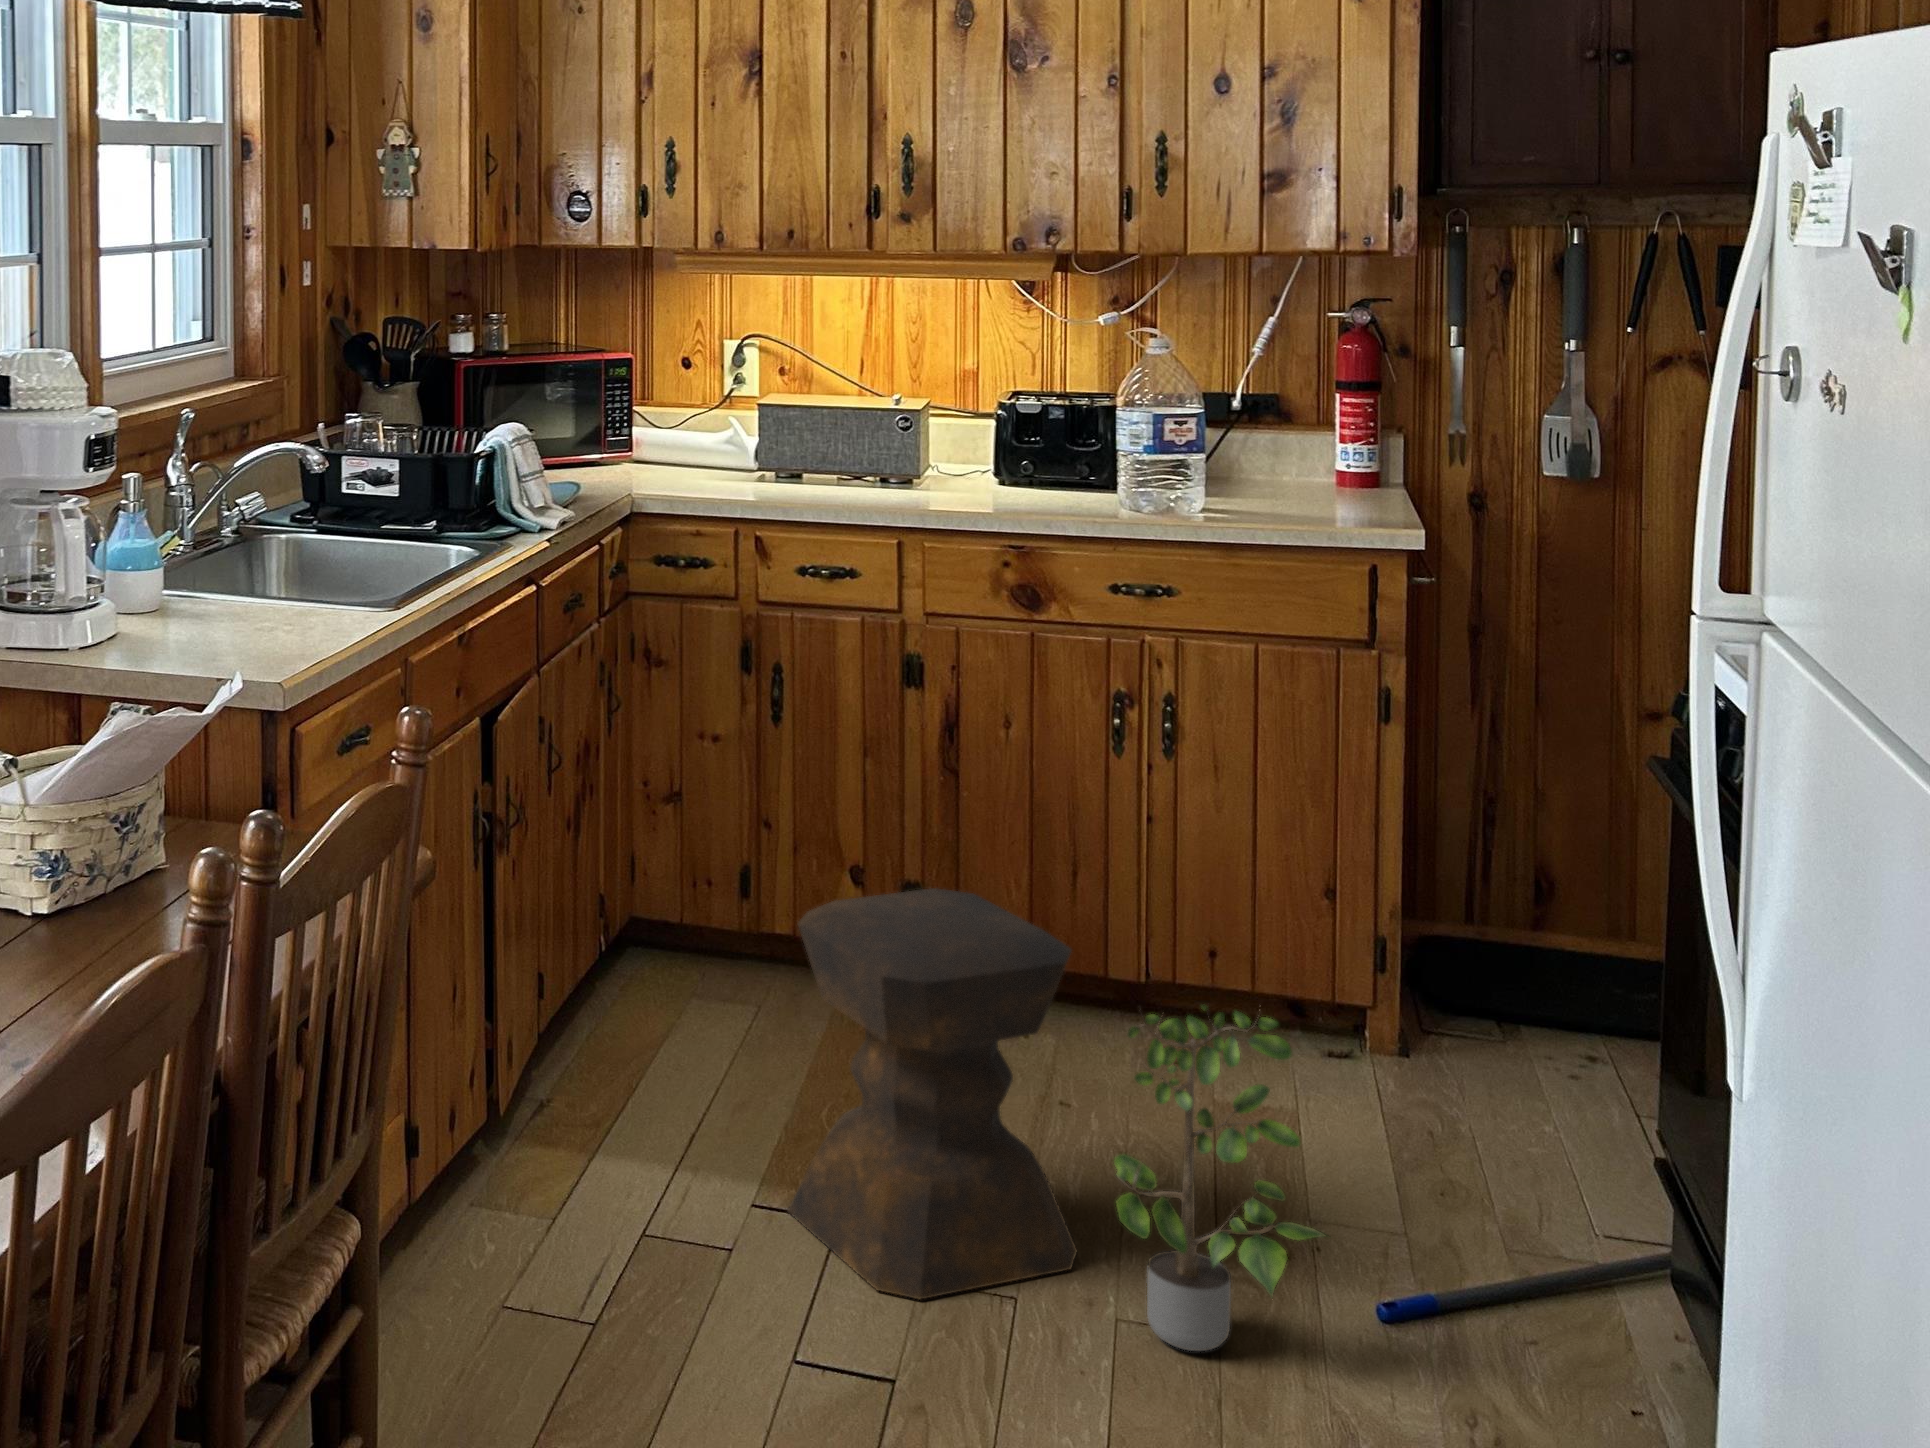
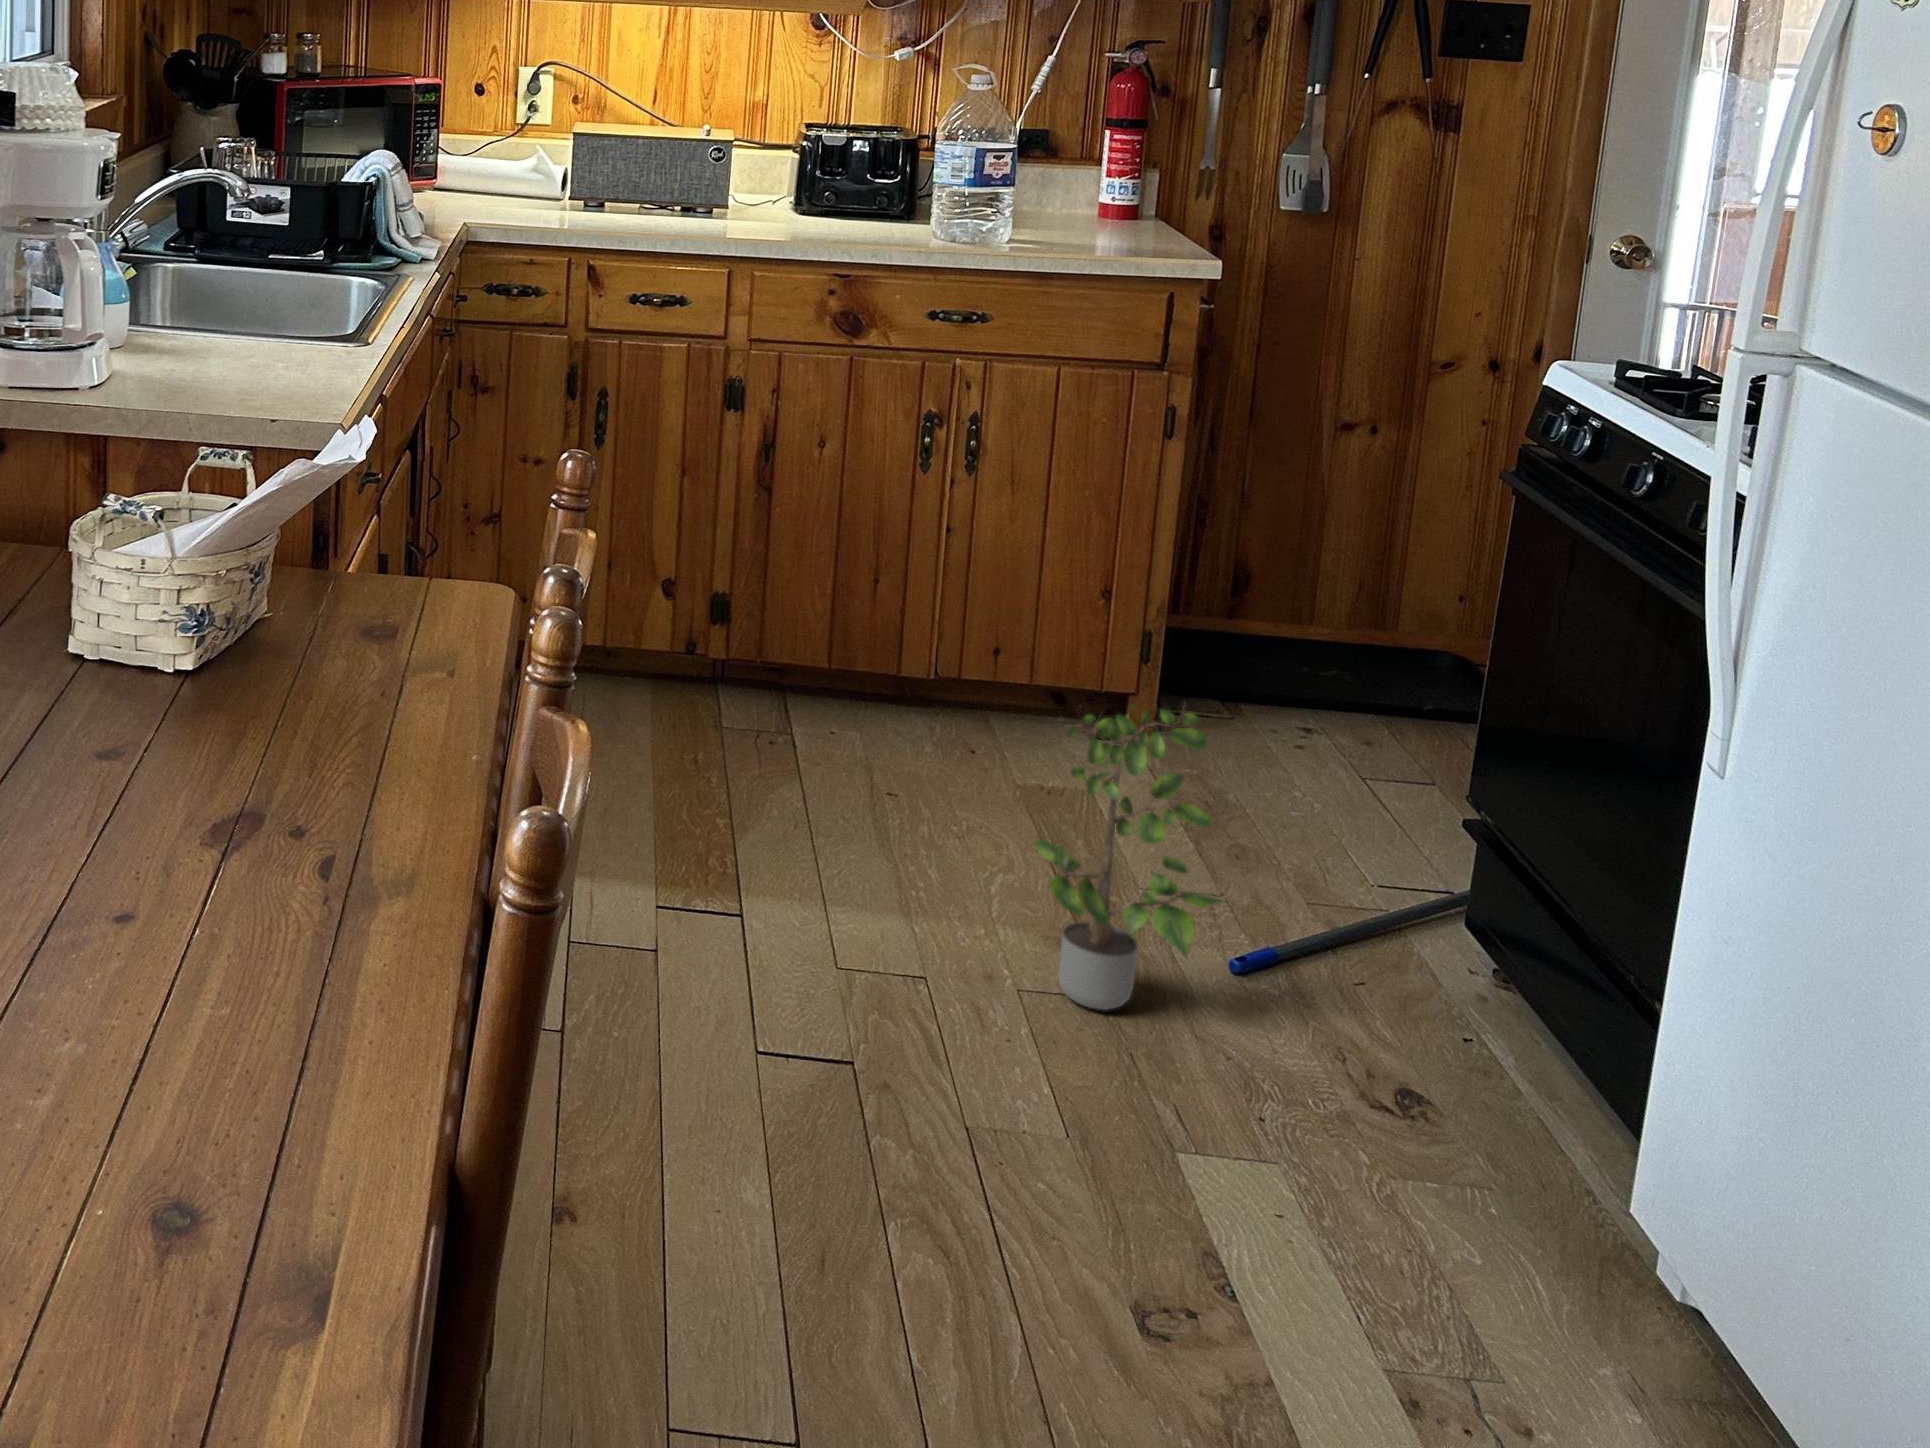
stool: present [788,888,1077,1299] -> none [701,603,990,983]

